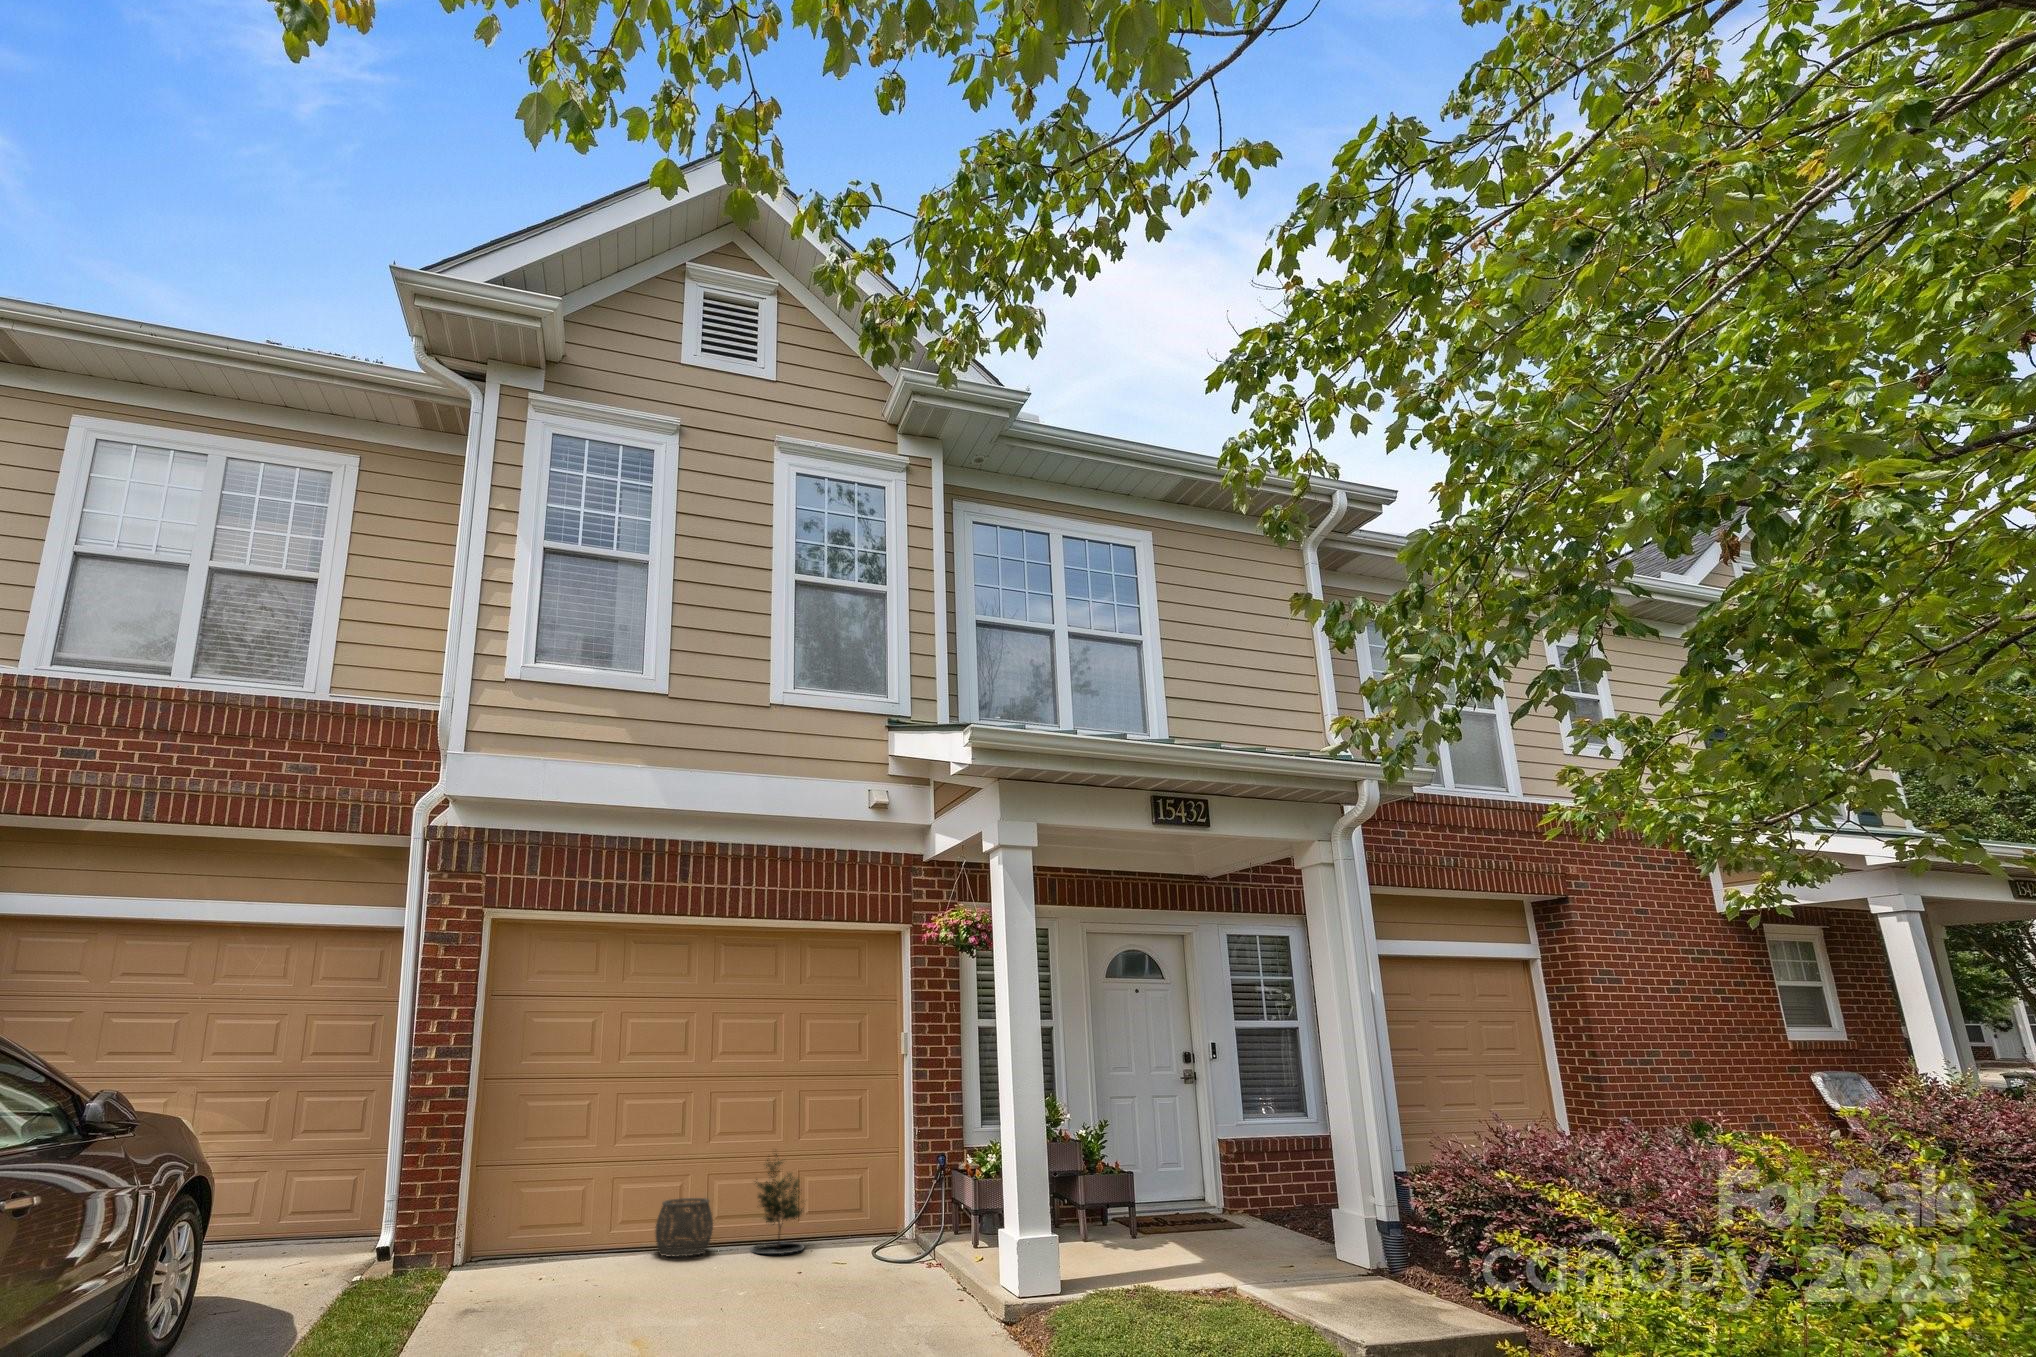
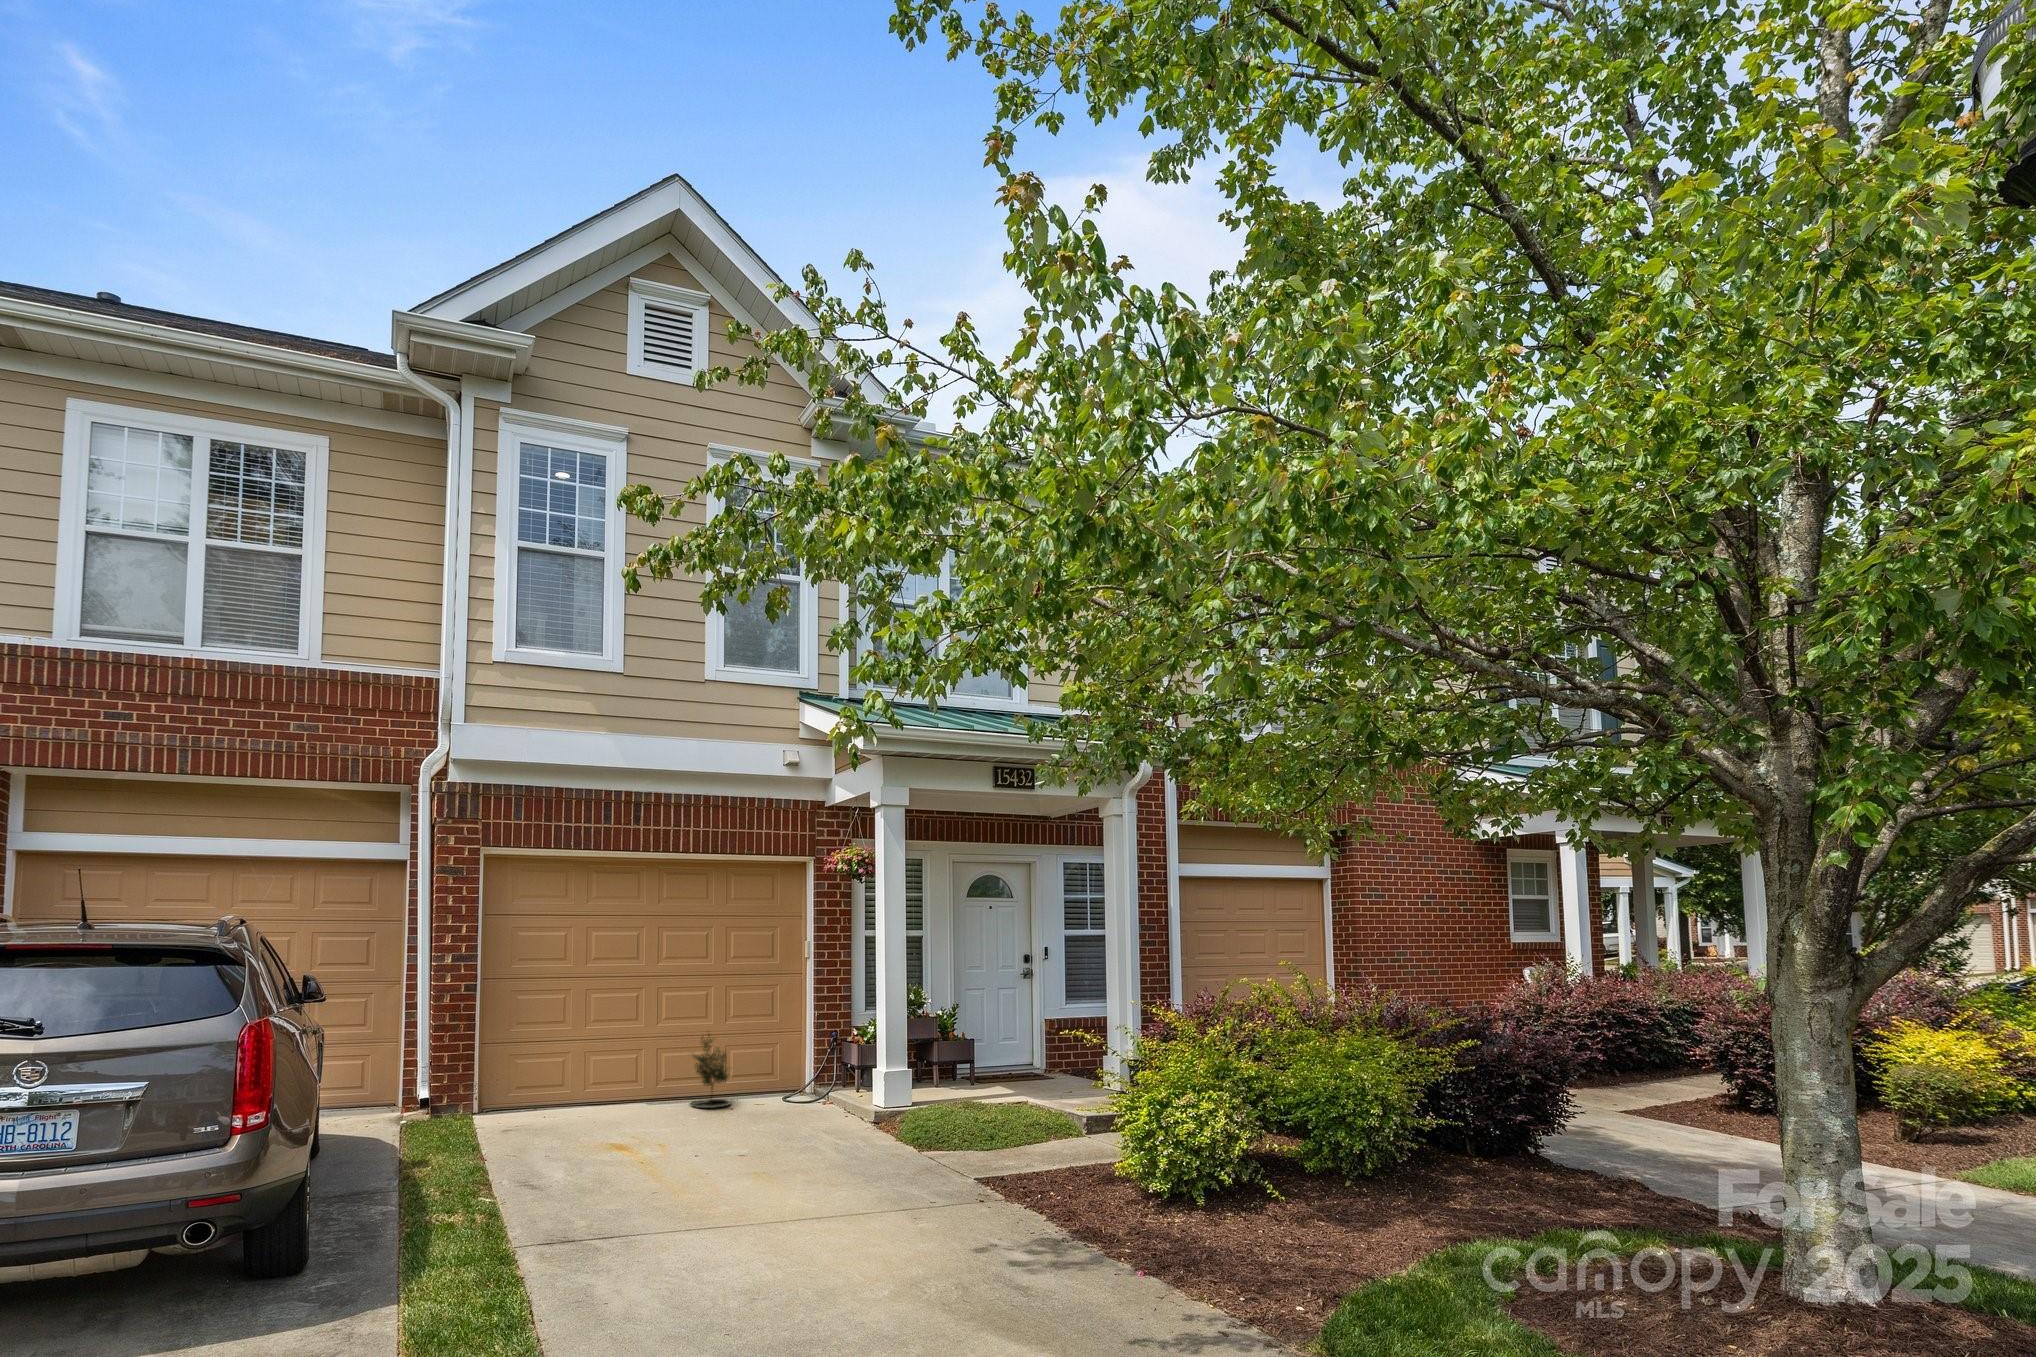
woven basket: present [655,1198,713,1257] -> none [617,1067,663,1111]

